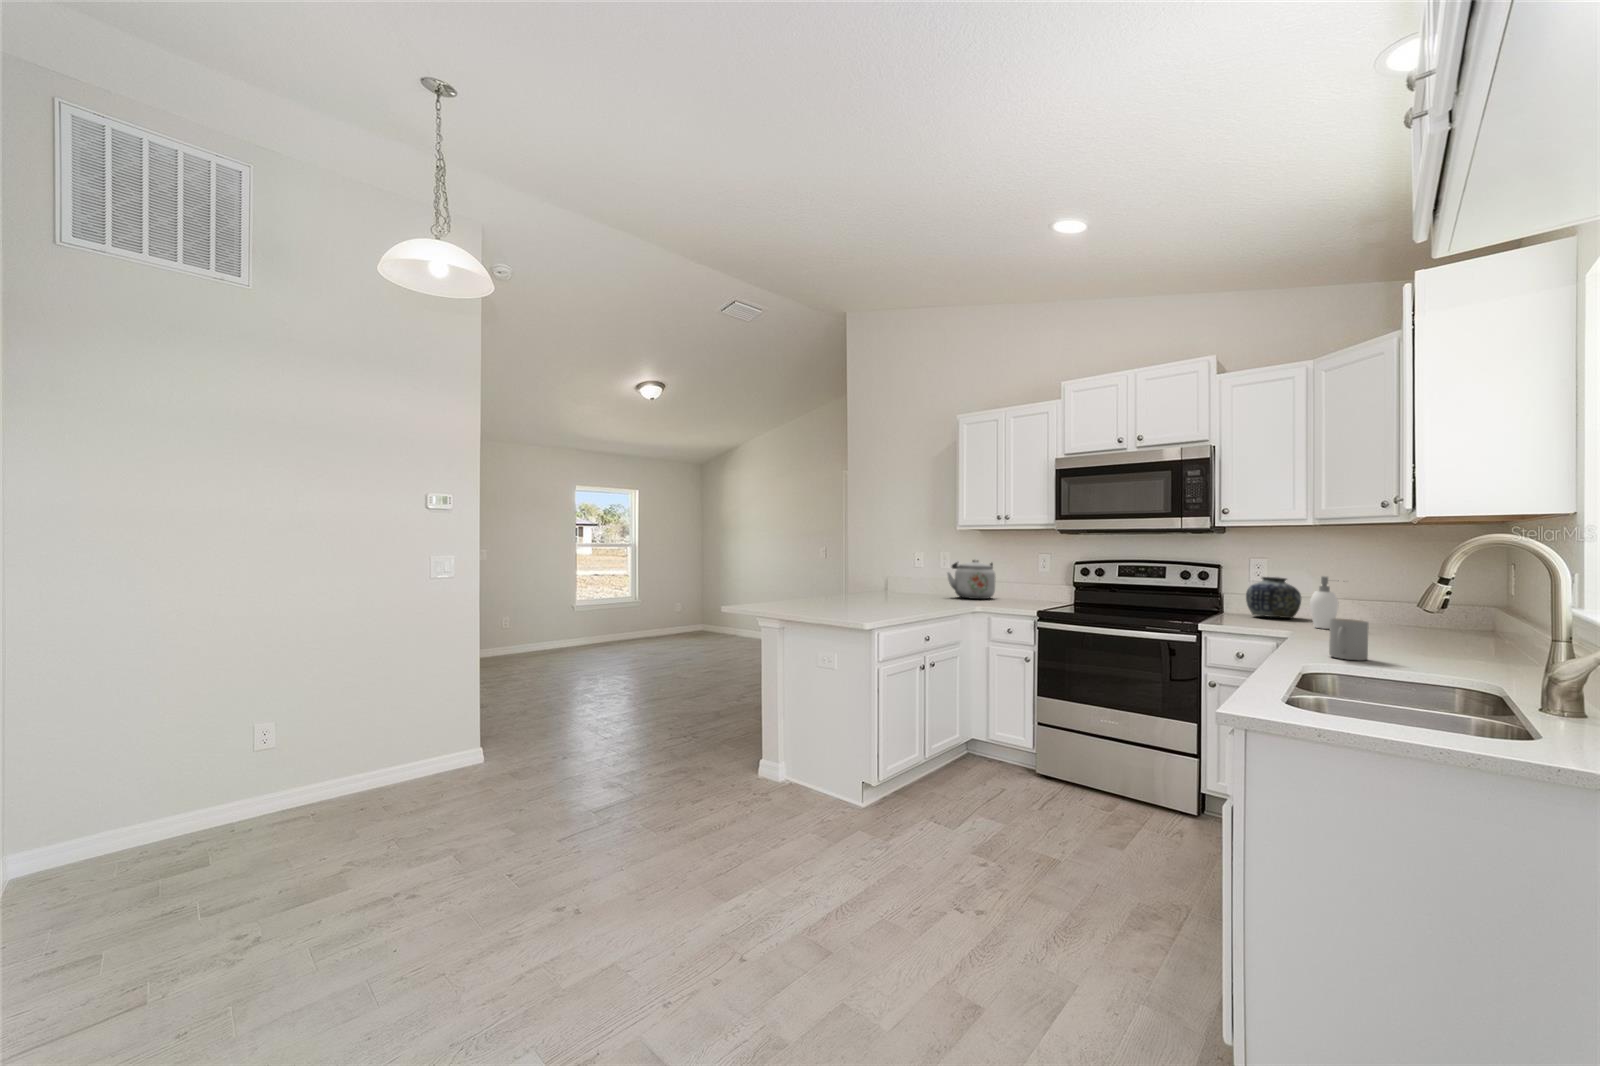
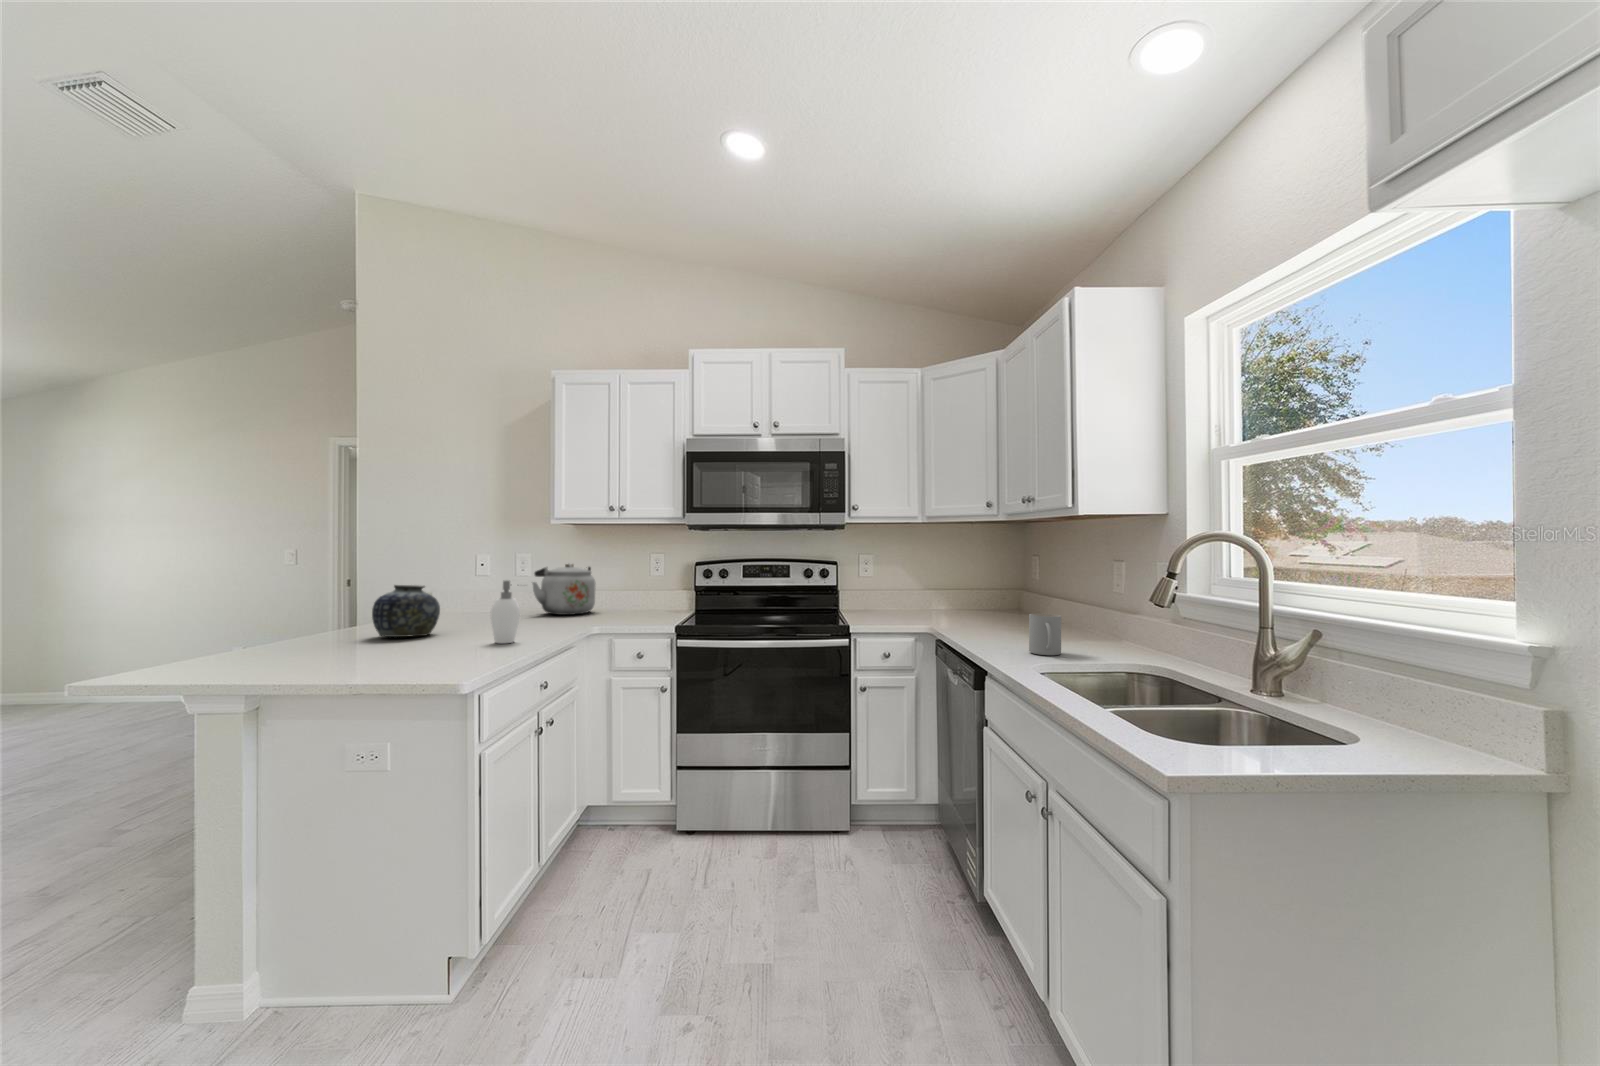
soap dispenser: present [1310,576,1339,629] -> present [491,580,520,643]
vase: present [1246,577,1301,618] -> present [372,585,440,637]

